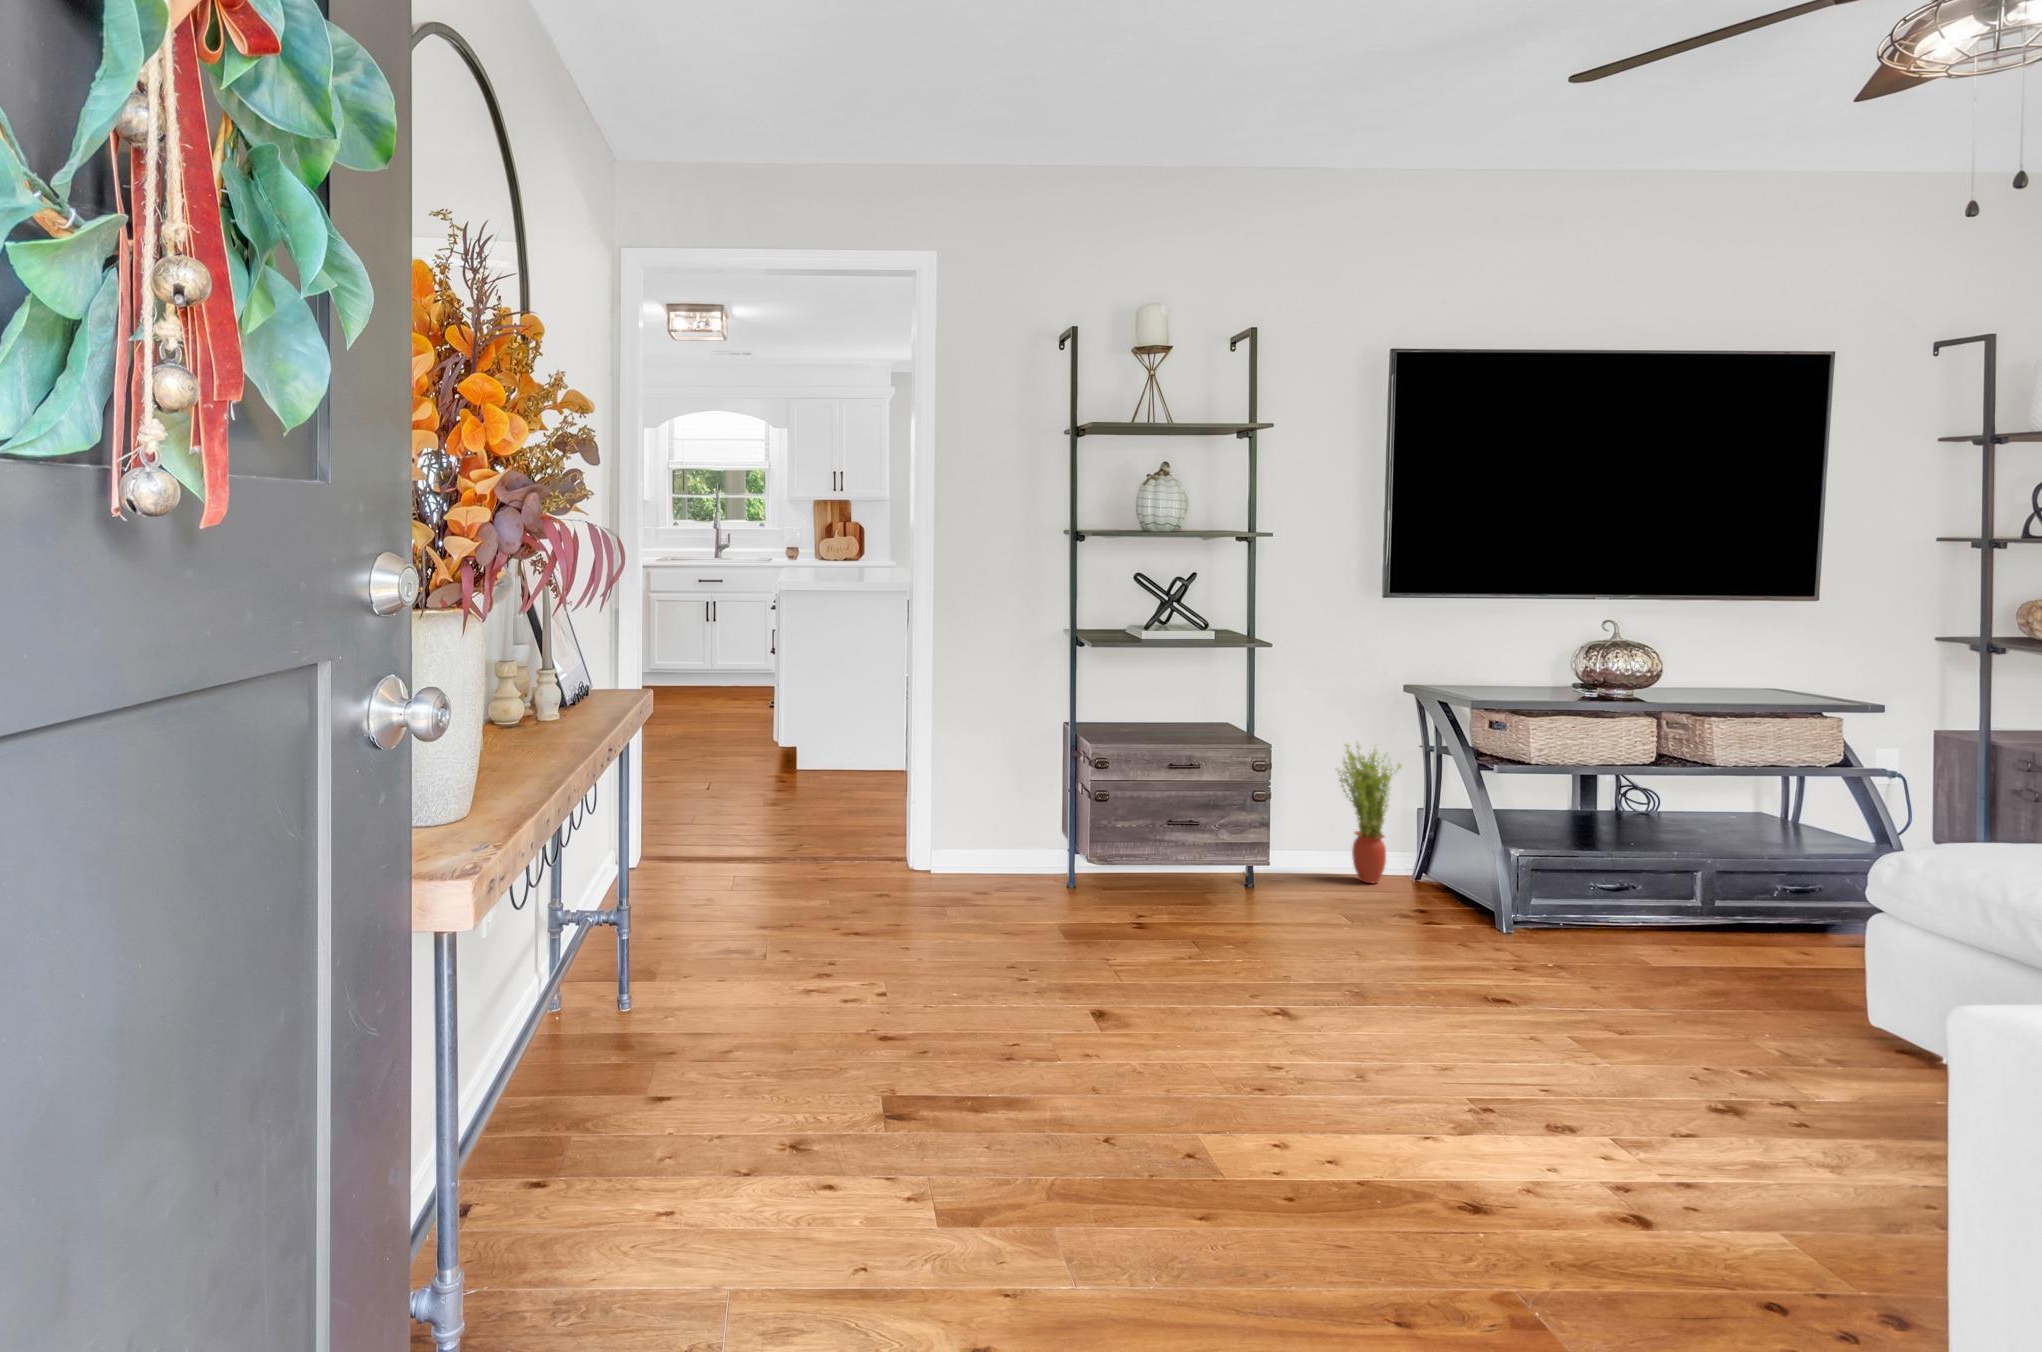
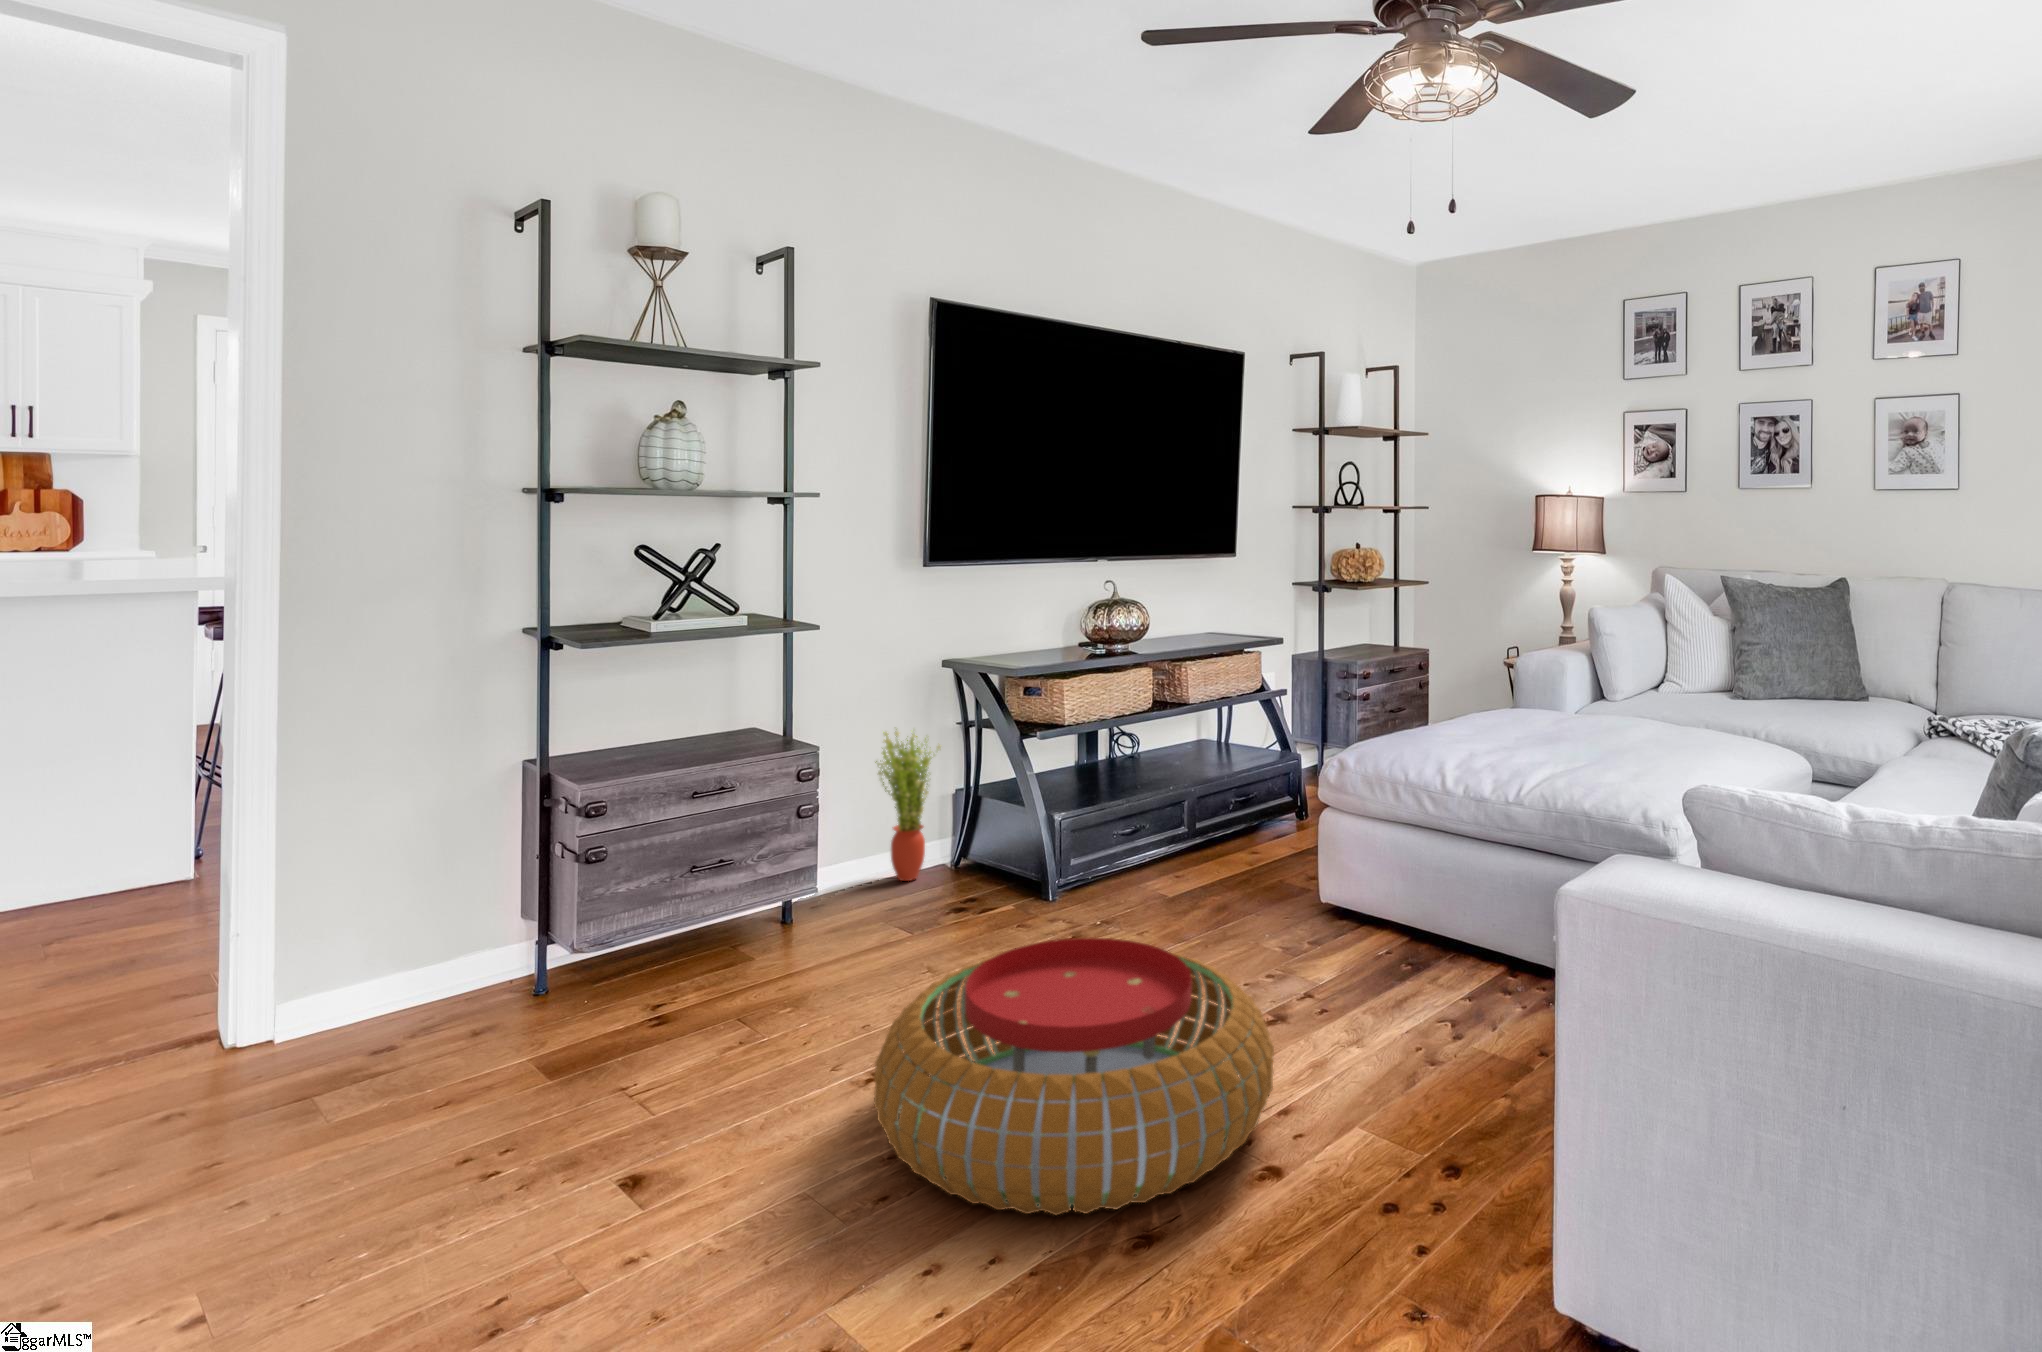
pouf: none [1262,940,1672,1188] -> present [874,937,1274,1215]

